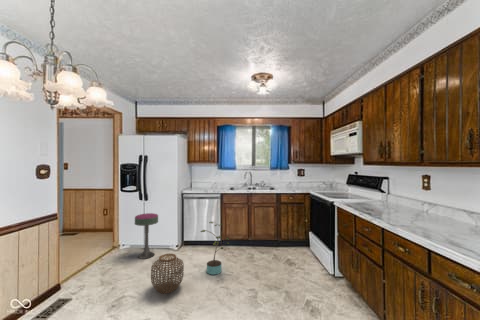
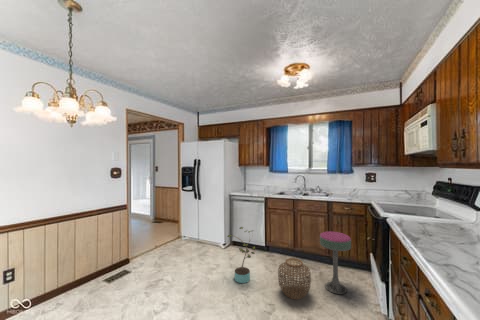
bar stool: present [135,213,158,259] -> present [320,231,351,294]
woven basket: present [151,254,184,294] -> present [278,258,311,299]

